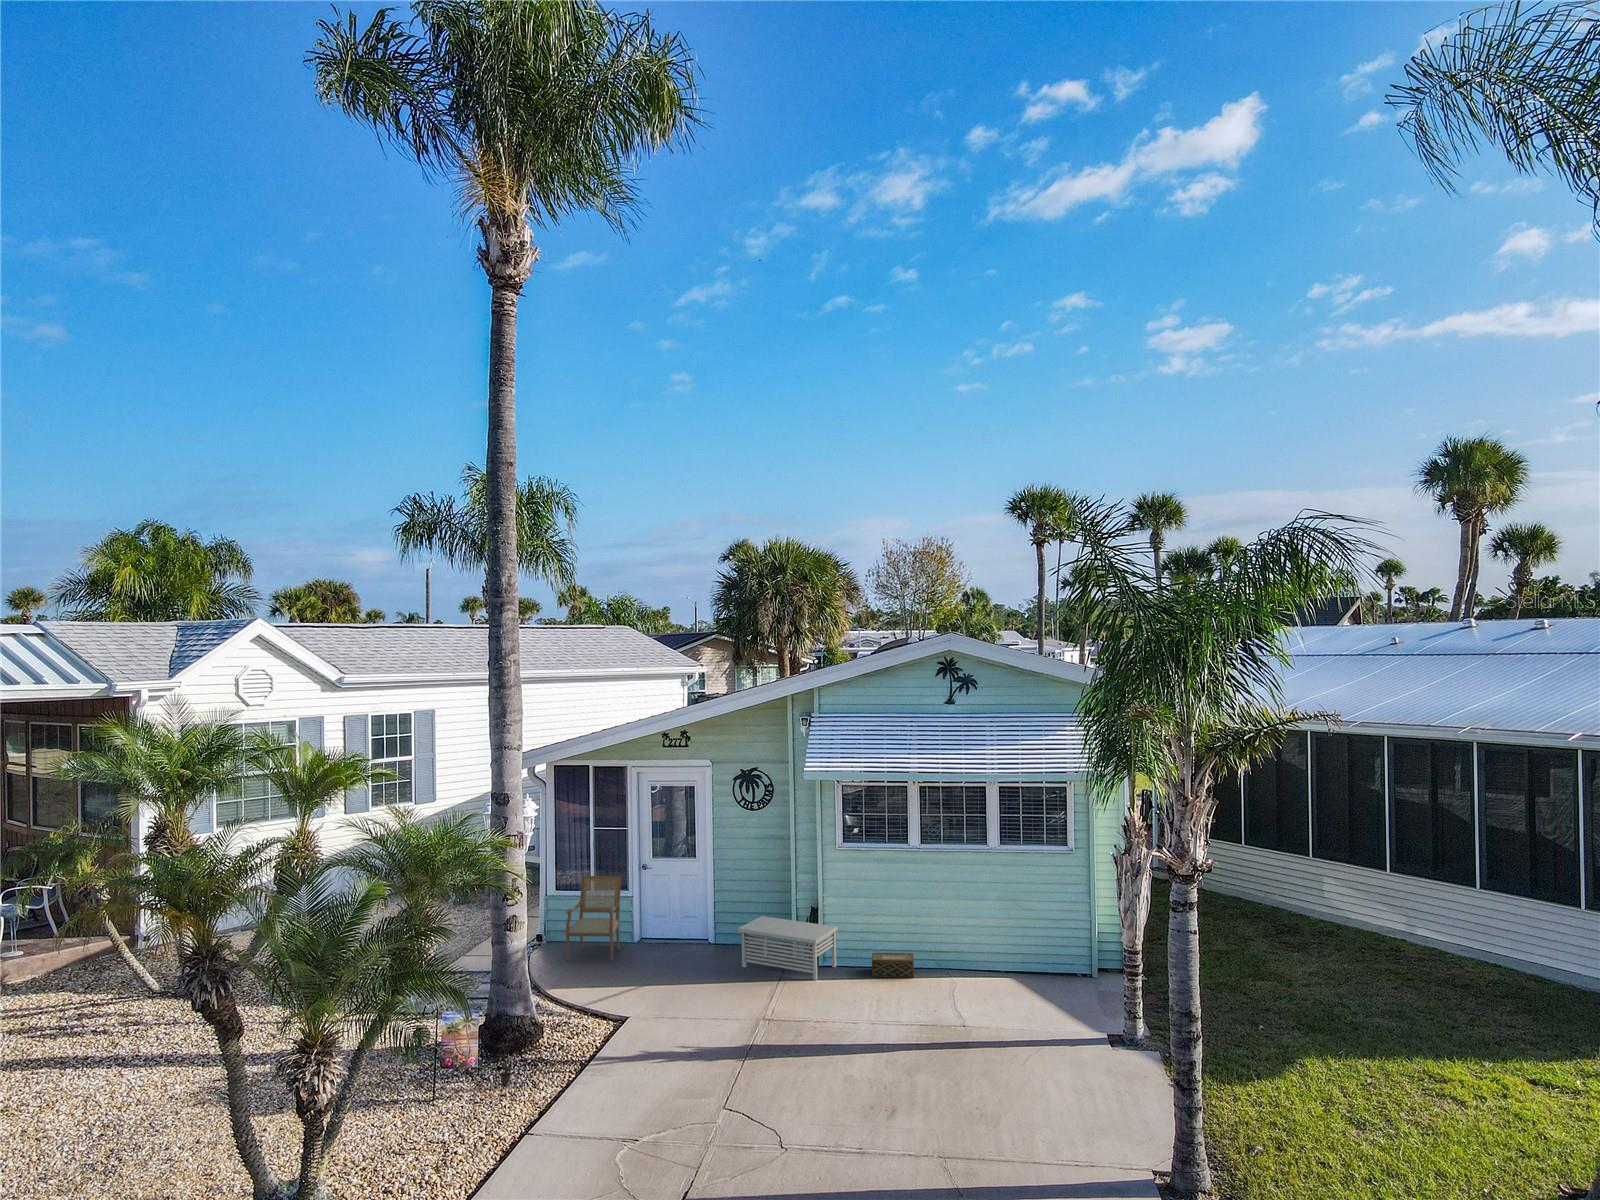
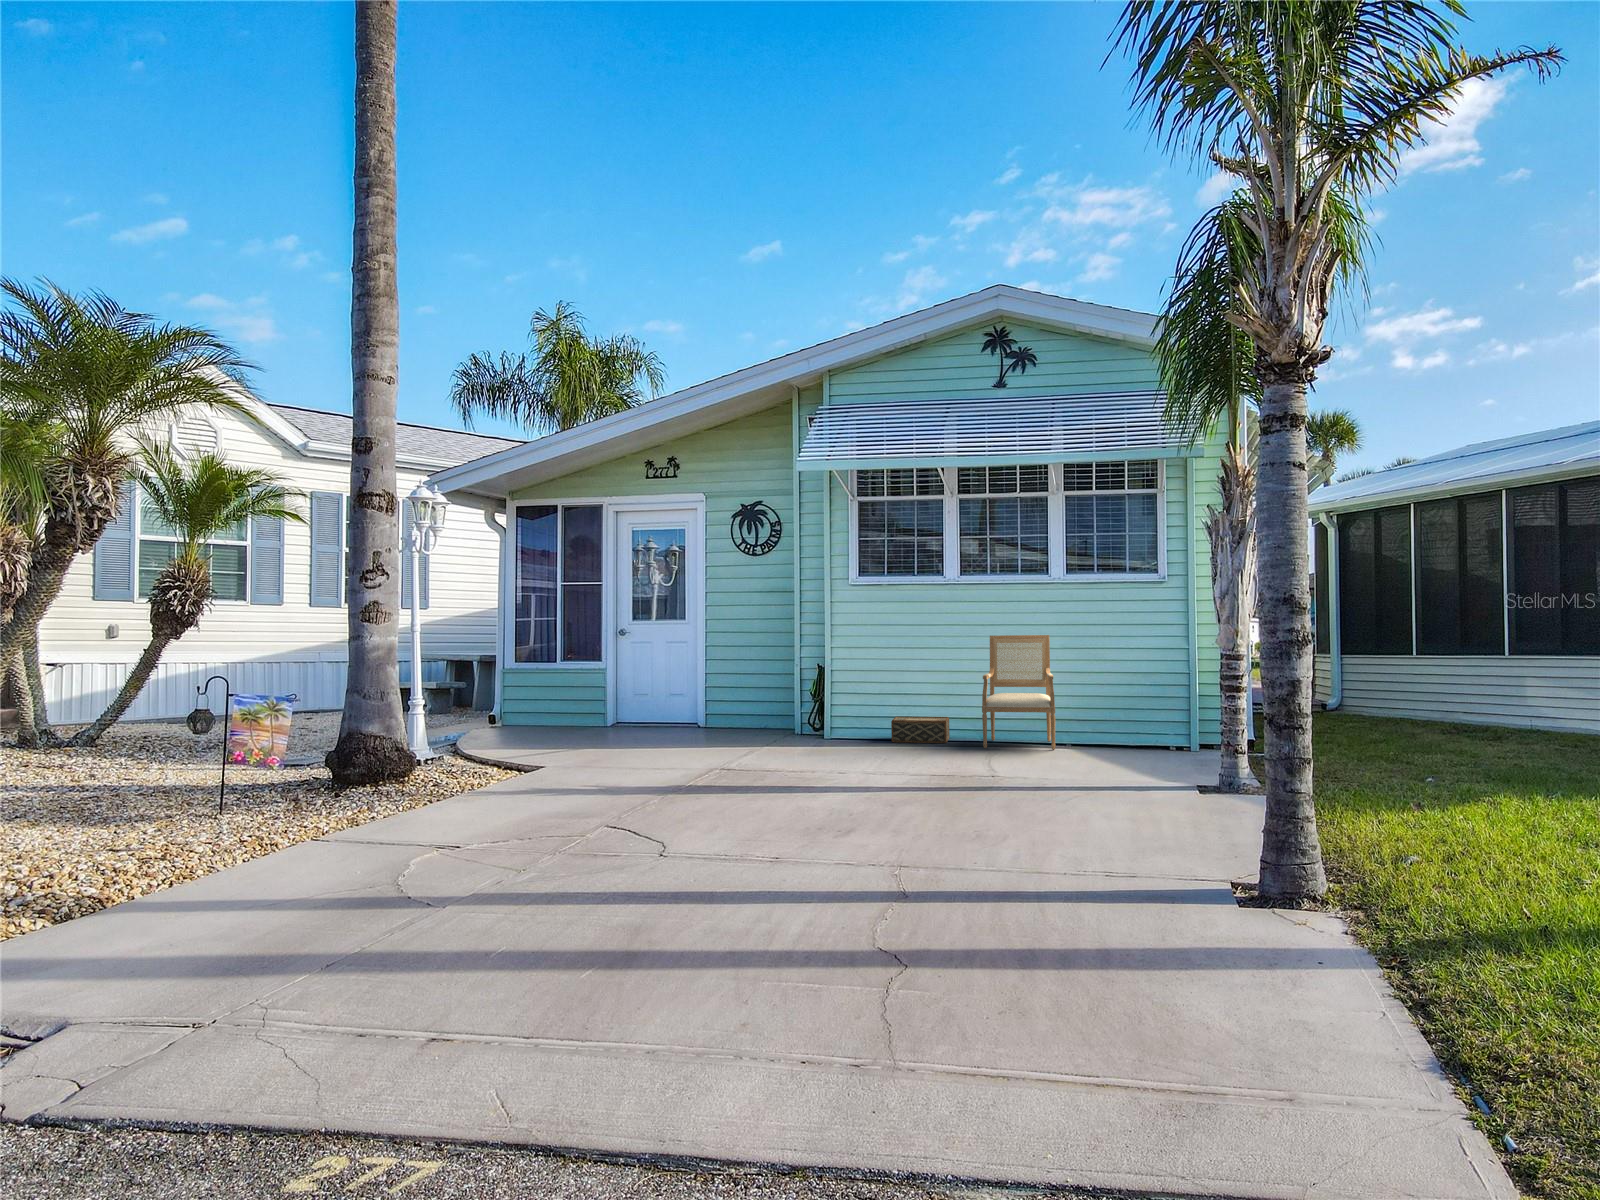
chair: present [566,876,621,961] -> present [982,635,1055,750]
storage bench: present [738,916,838,980] -> none [724,681,852,743]
decorative plant: present [493,1046,518,1085] -> none [347,750,382,800]

